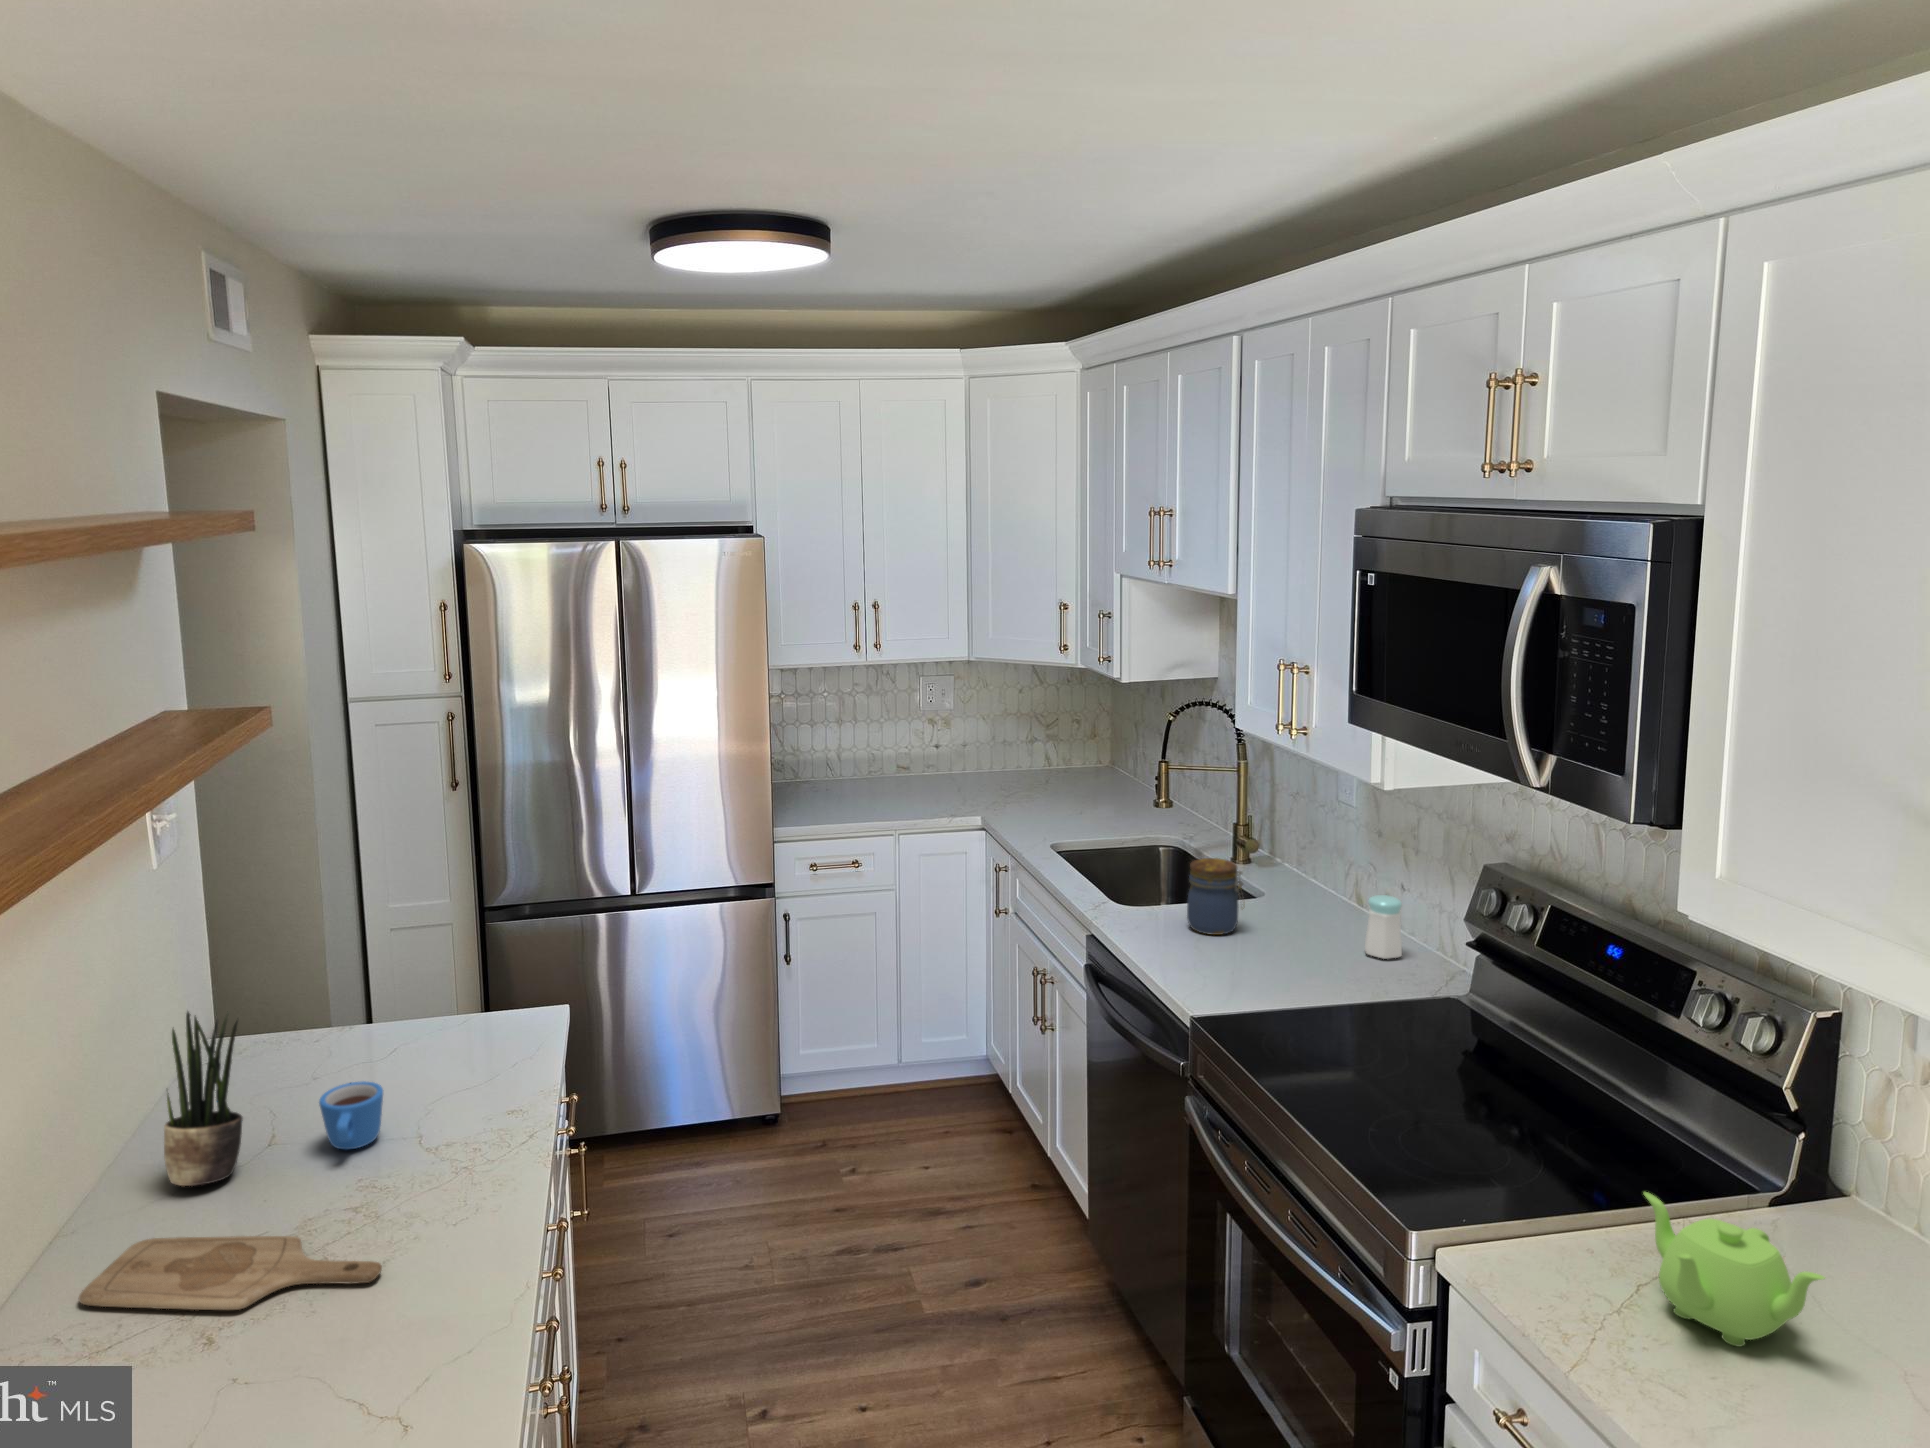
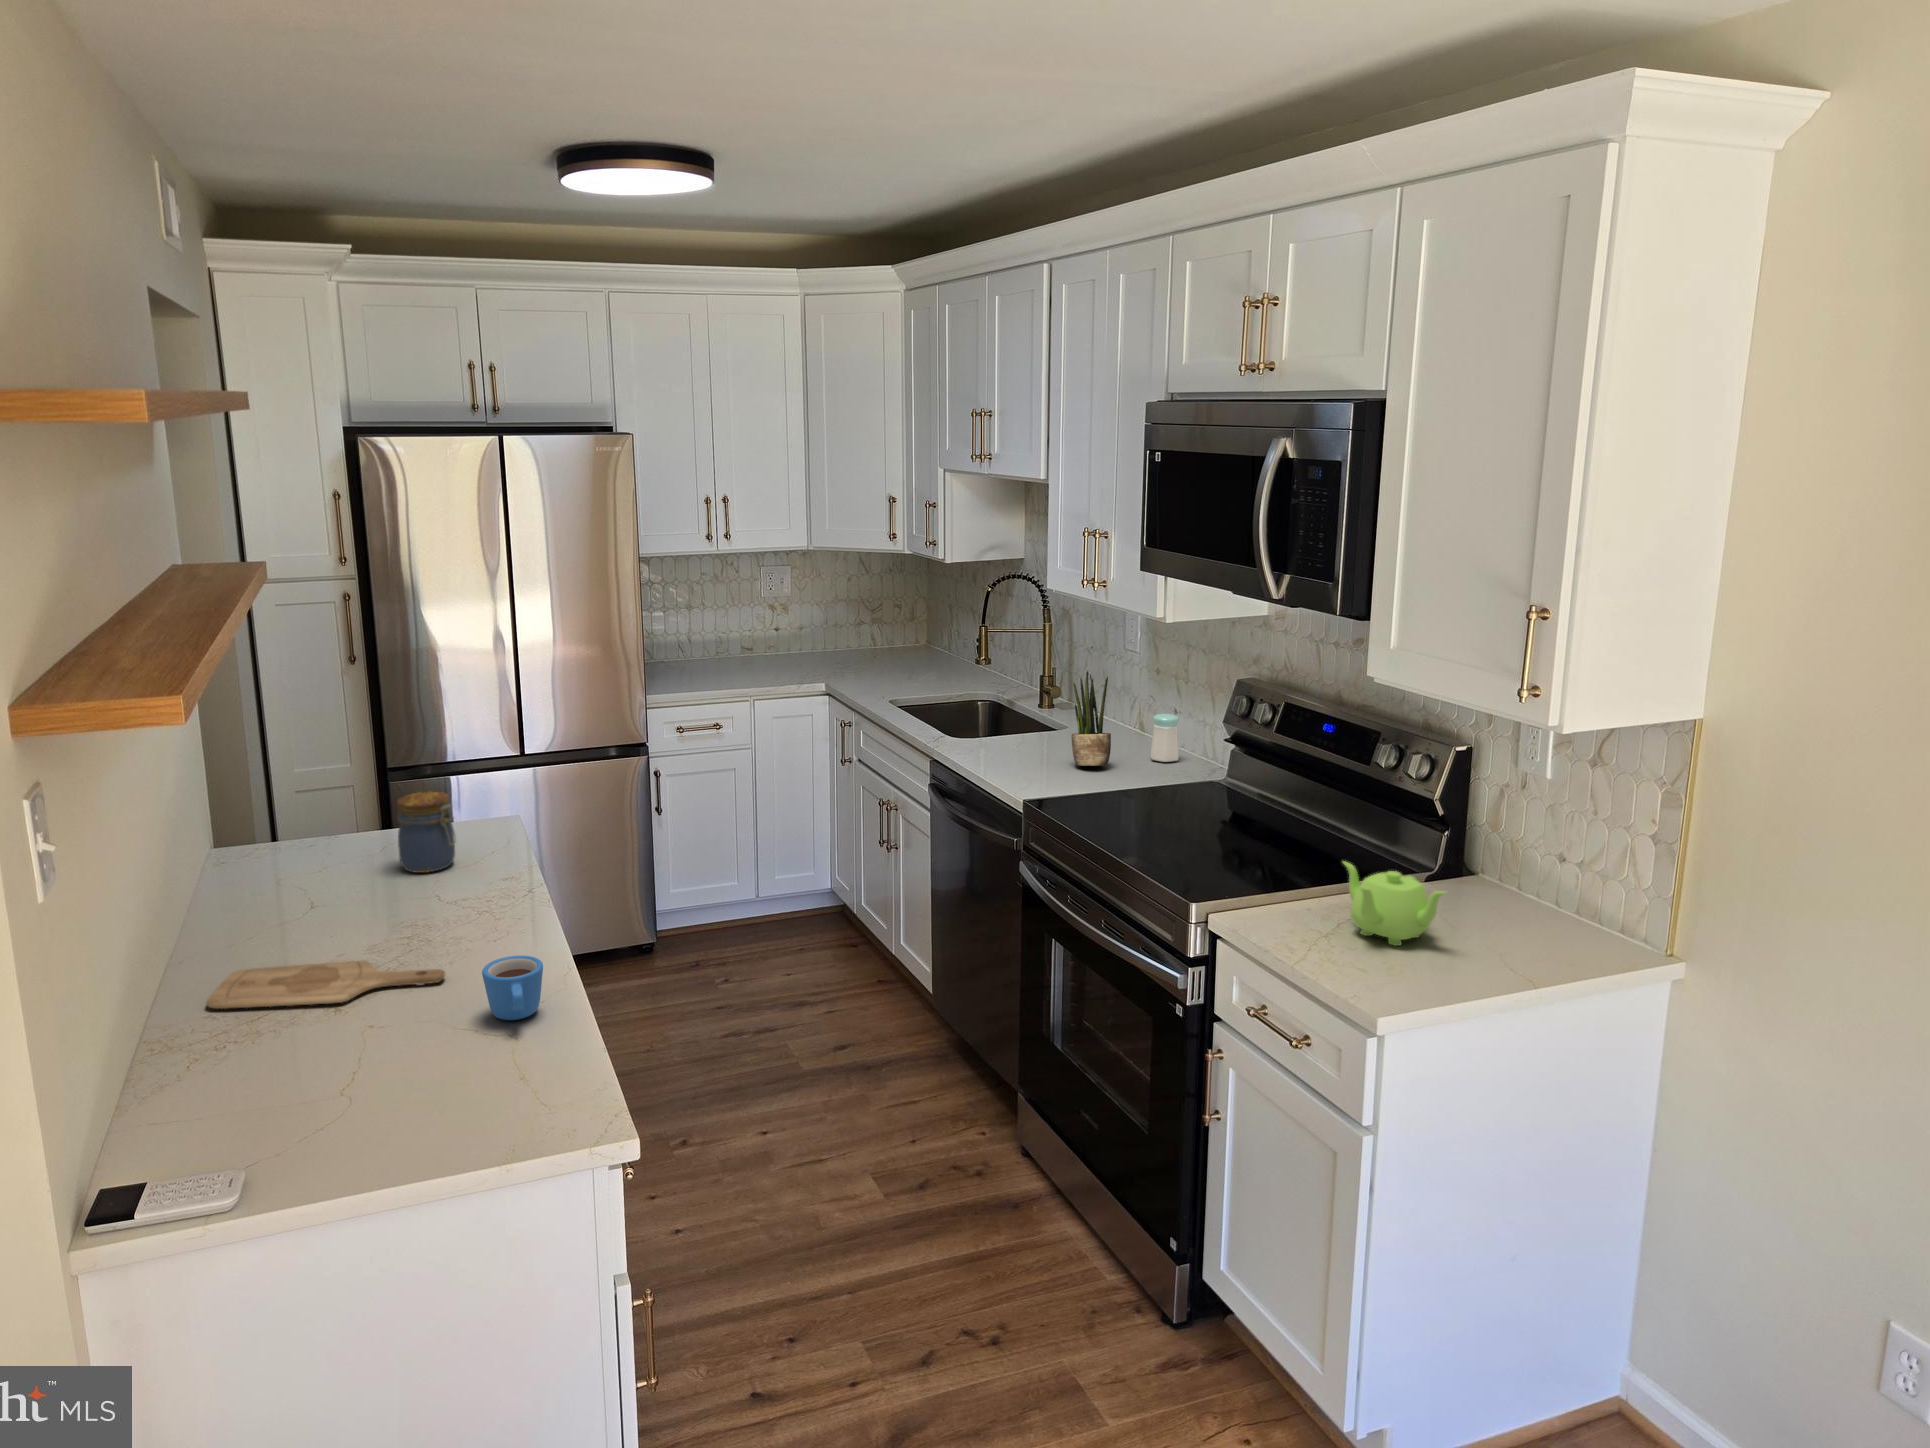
jar: present [1187,858,1243,935] -> present [397,791,455,873]
potted plant: present [164,1012,243,1186] -> present [1071,671,1111,766]
mug: present [319,1081,383,1150] -> present [482,956,543,1020]

